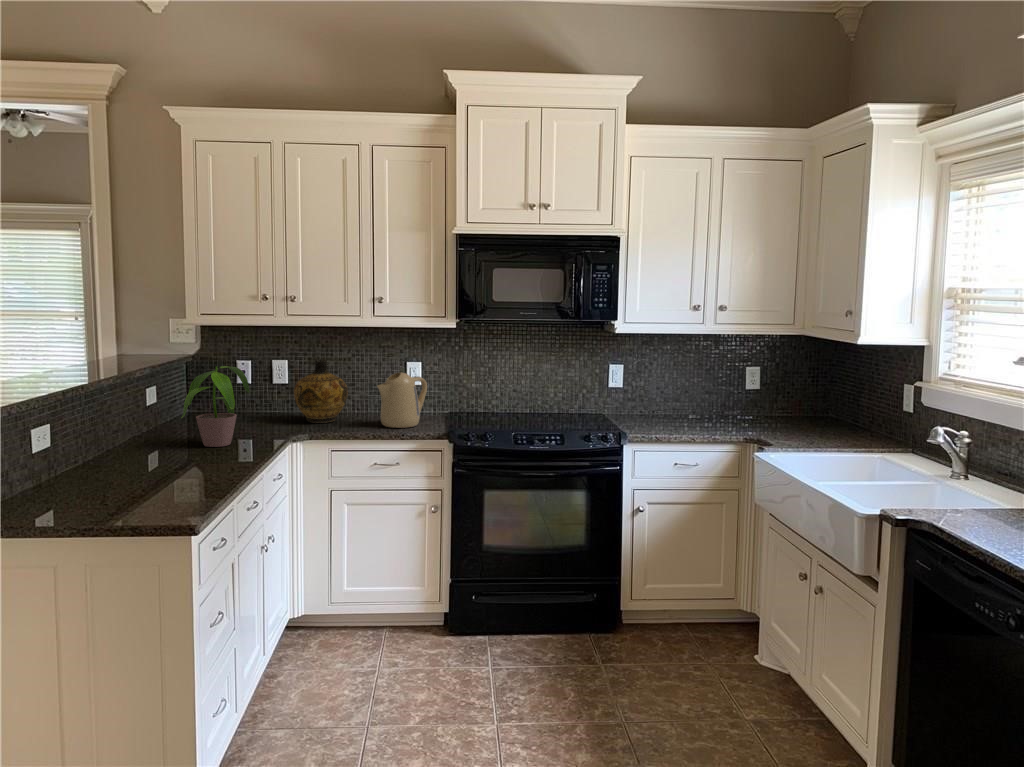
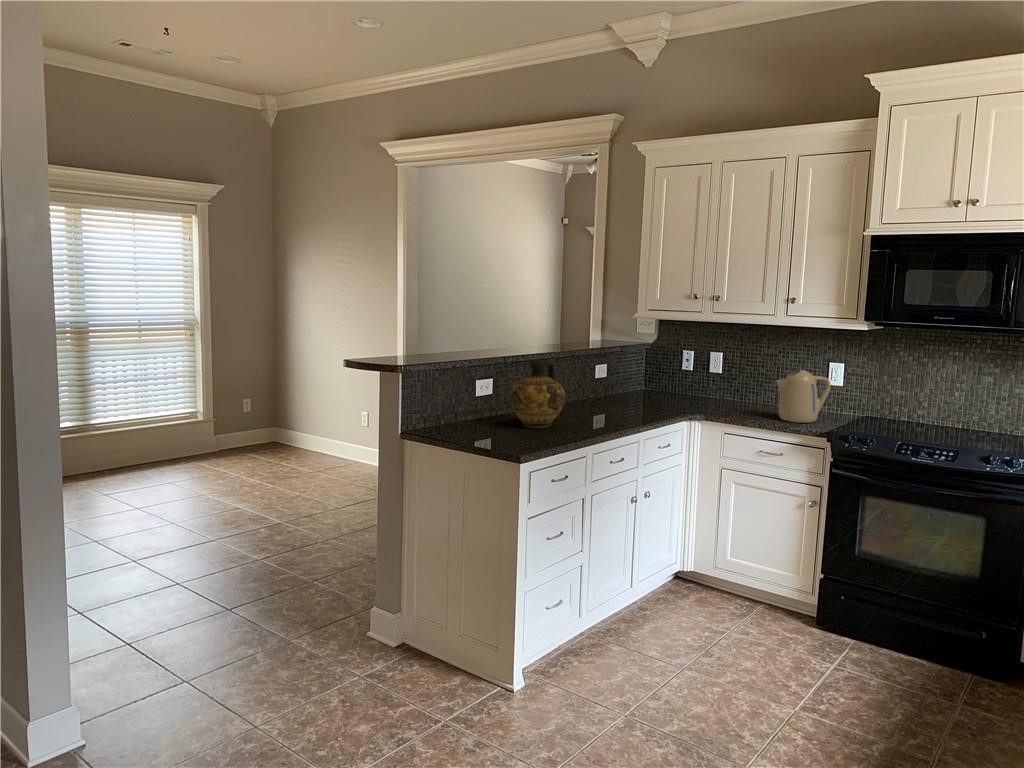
ceramic jug: present [294,358,348,423] -> present [510,359,565,428]
potted plant: present [181,366,250,447] -> none [595,350,665,414]

